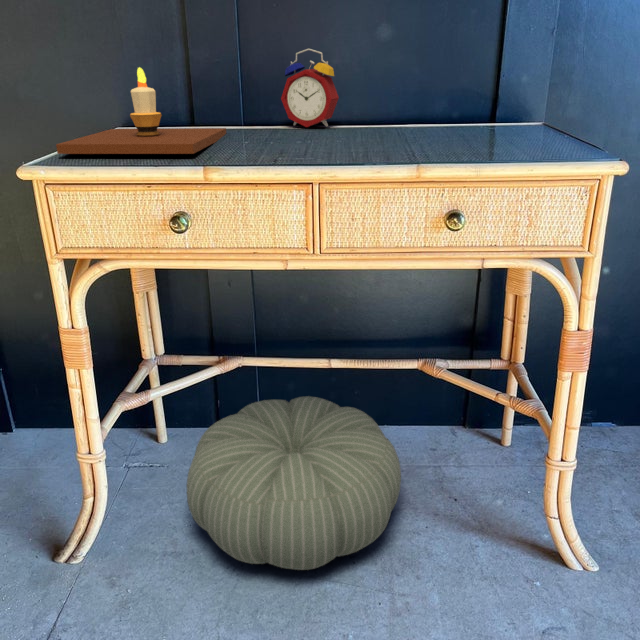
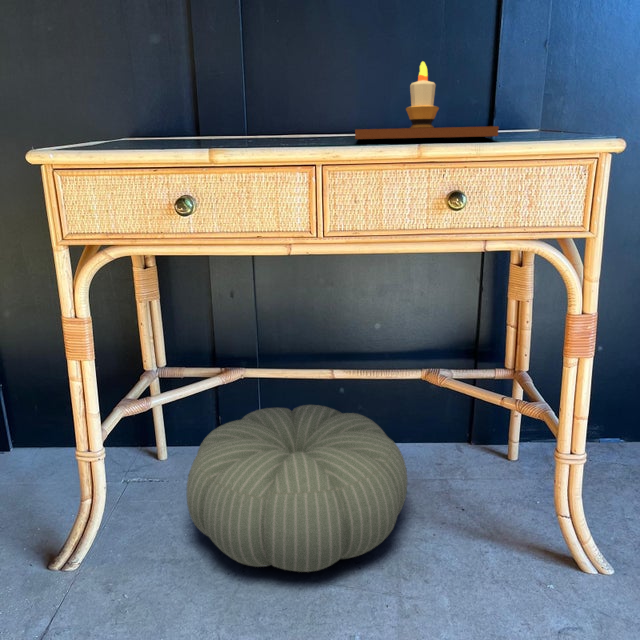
alarm clock: present [281,49,339,127] -> none [285,61,340,135]
candle: present [56,67,226,154] -> present [355,62,498,139]

